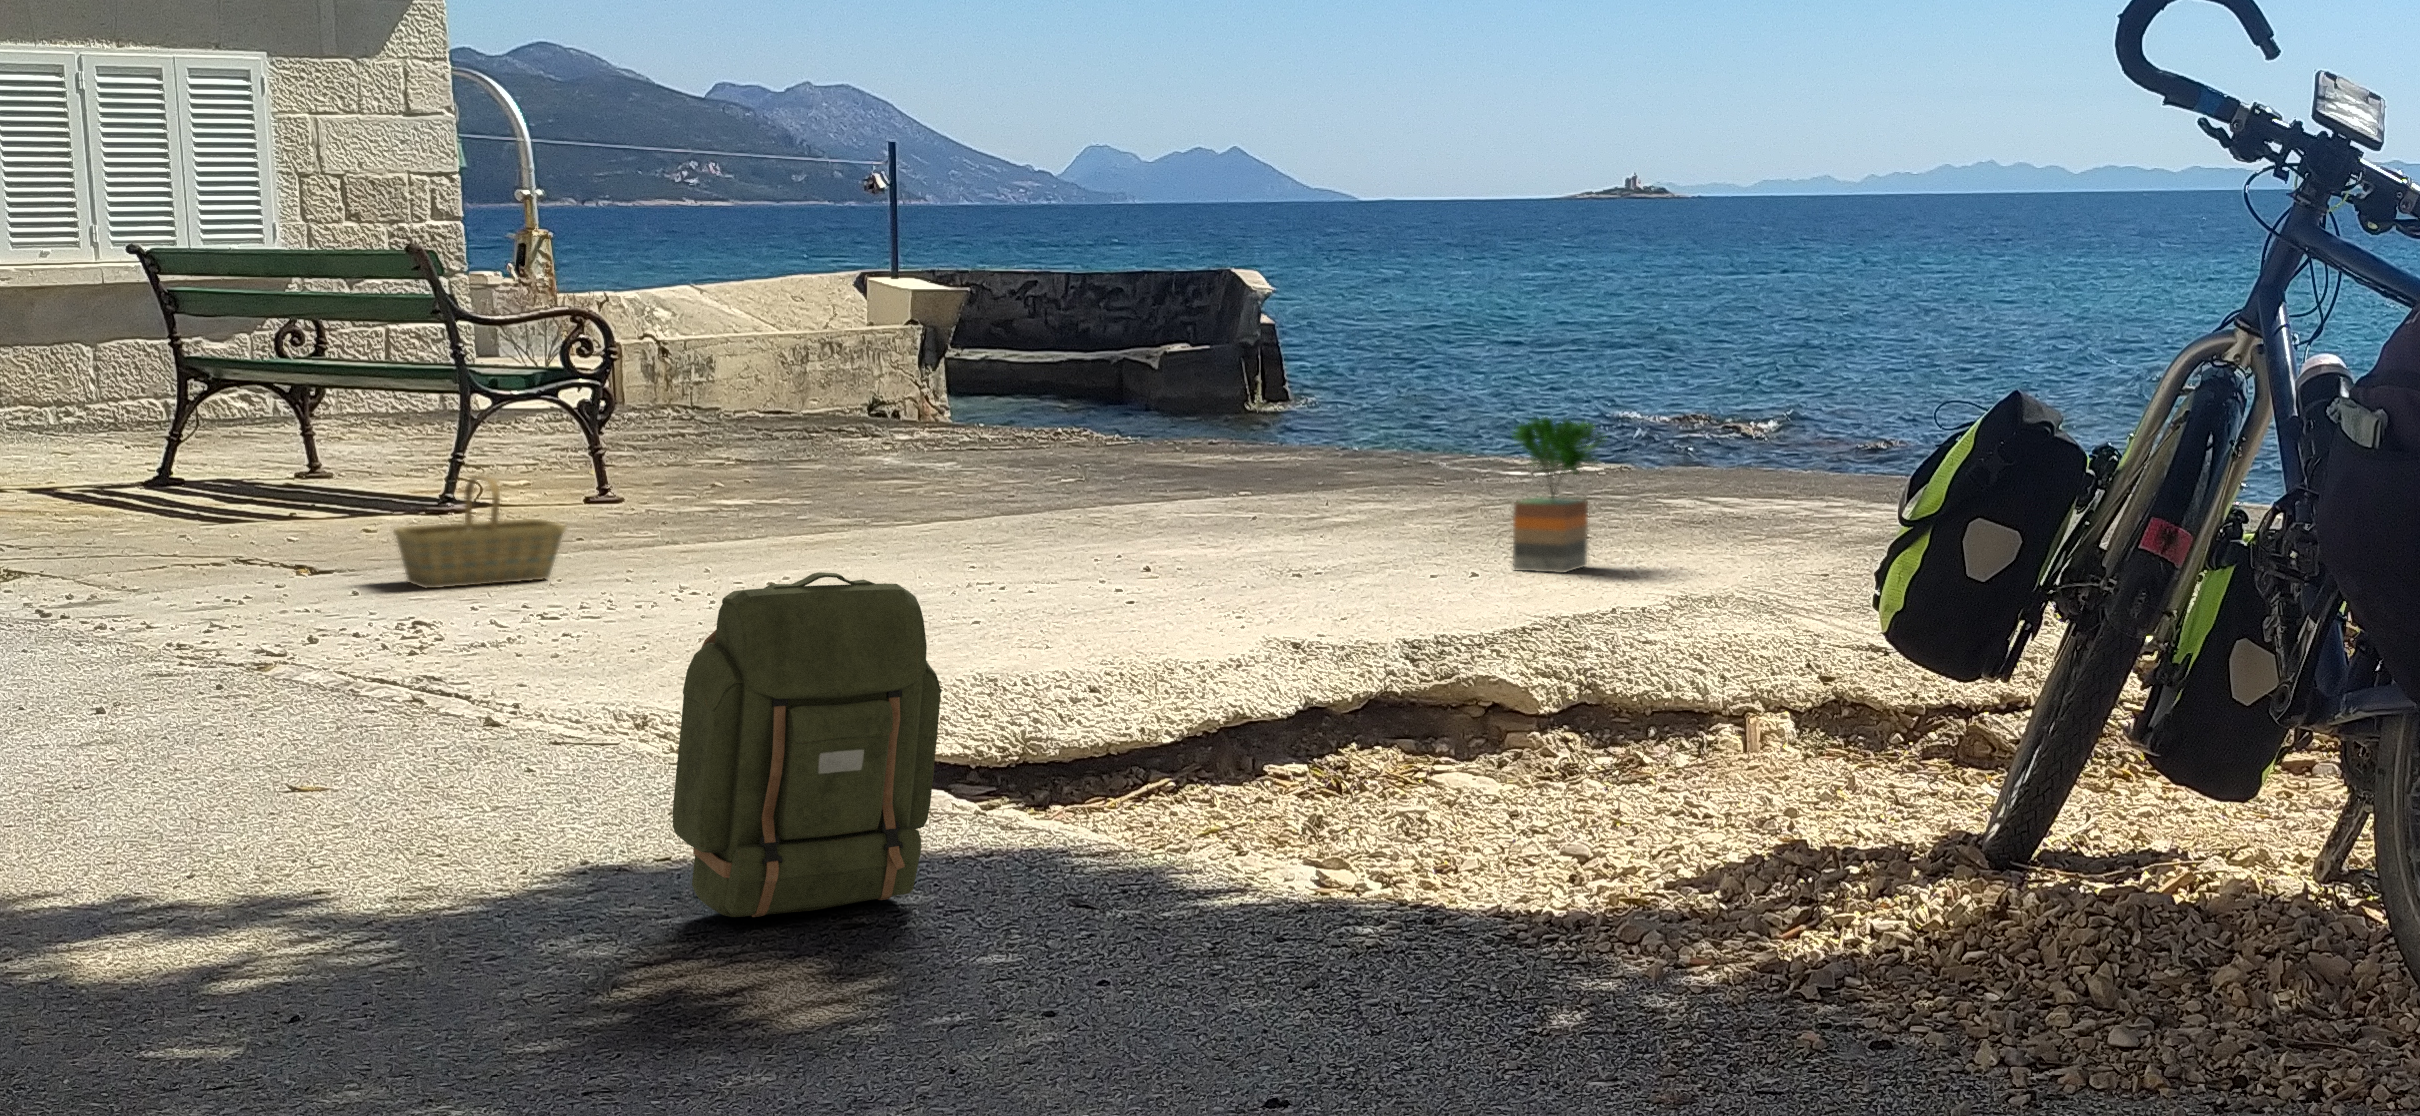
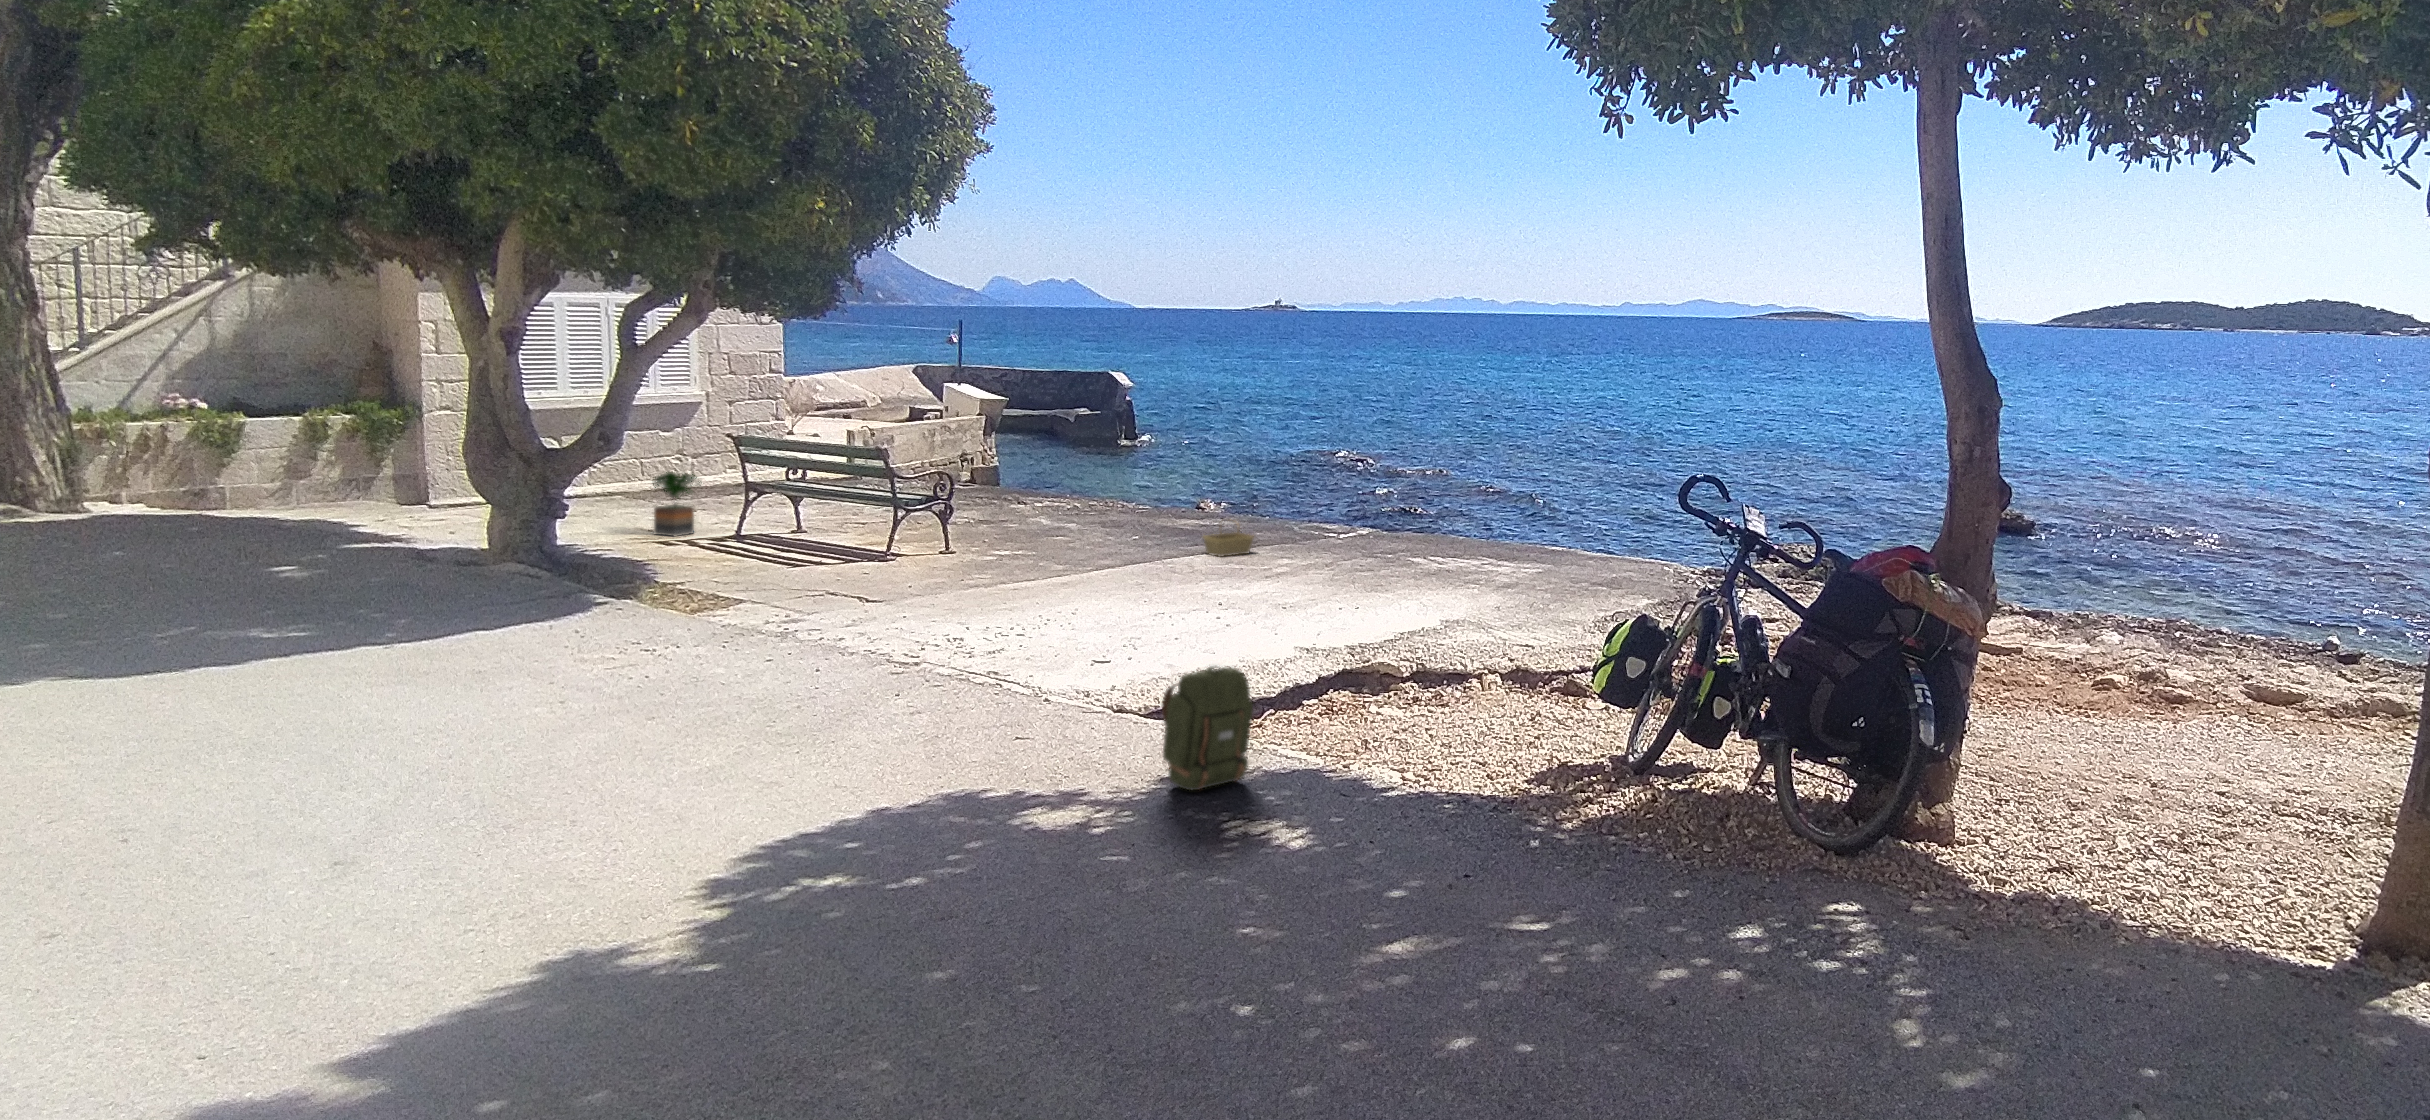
potted tree: present [1512,417,1605,573] -> present [653,472,702,536]
basket: present [394,477,566,588] -> present [1203,523,1254,557]

